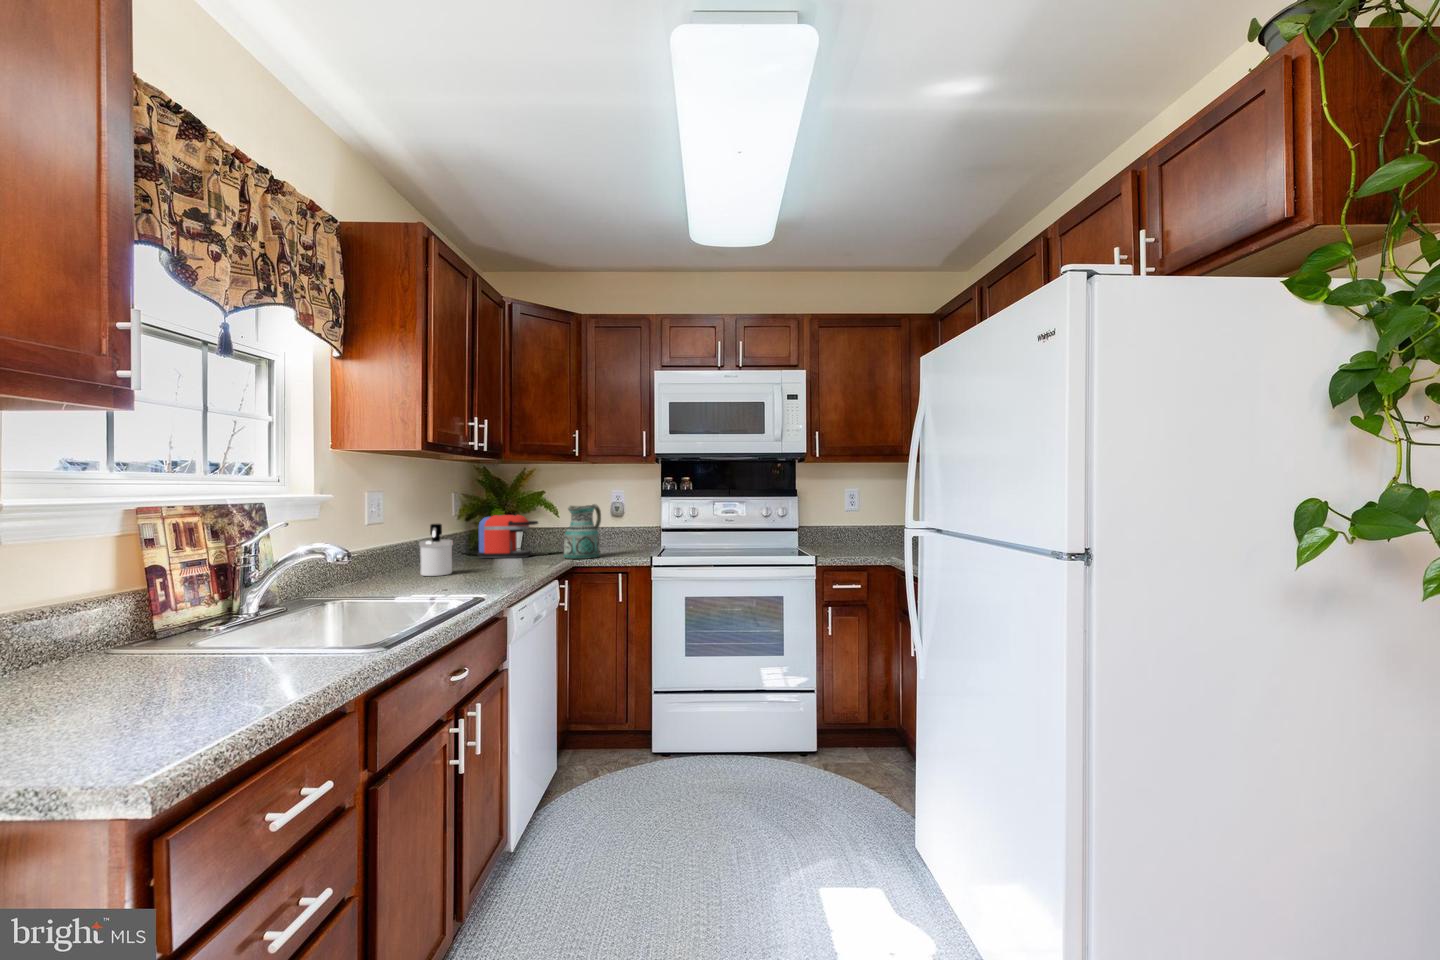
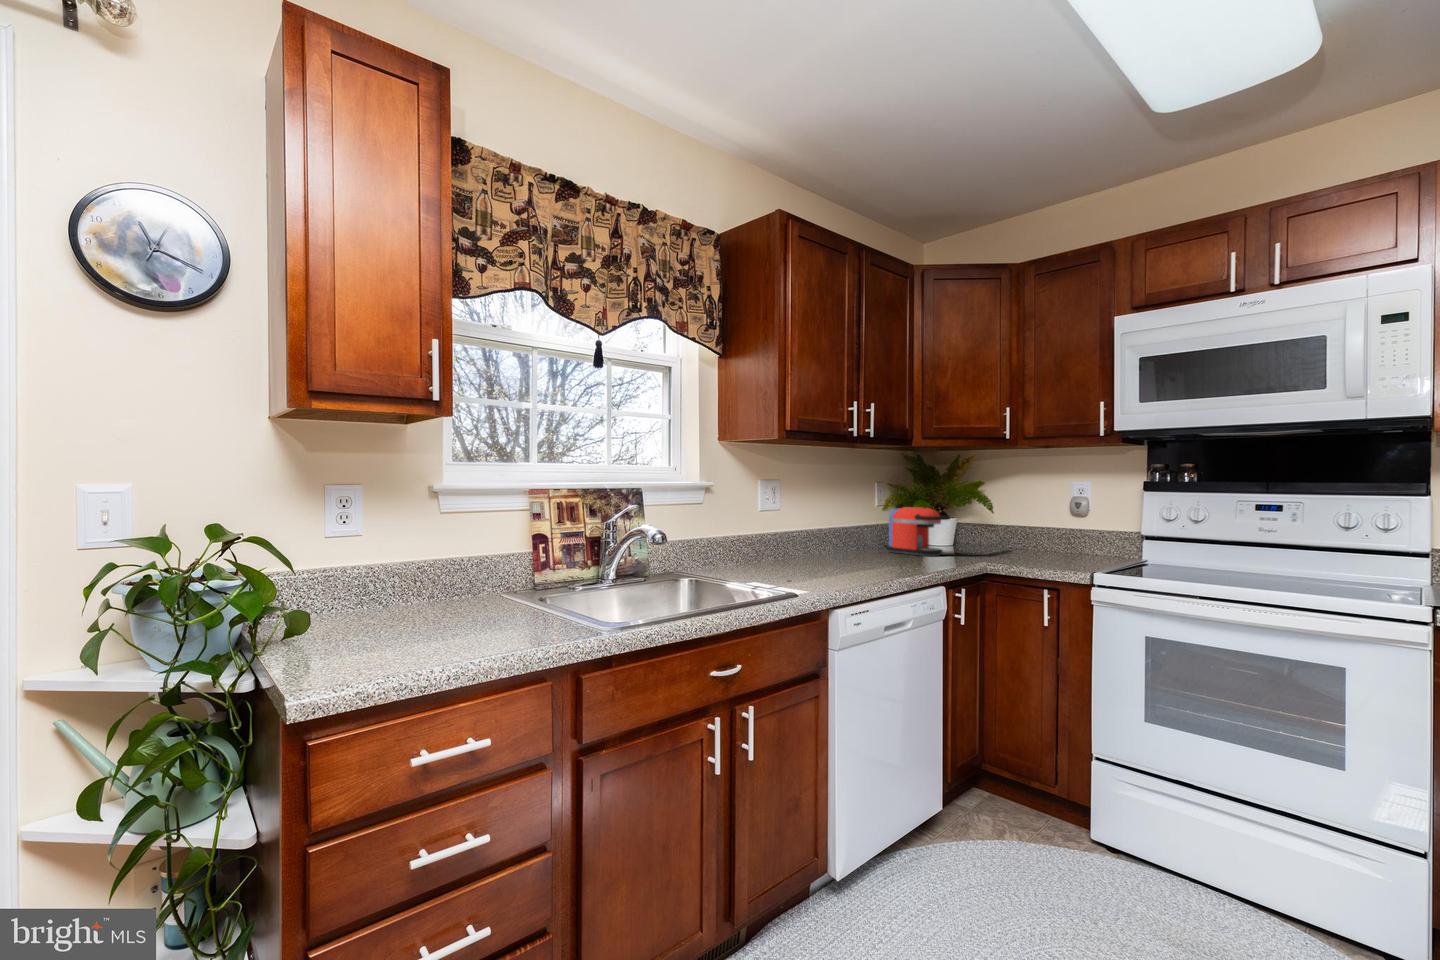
ceramic pitcher: present [564,504,601,559] -> none [968,500,1024,566]
soap dispenser: present [419,524,453,576] -> none [800,513,831,566]

